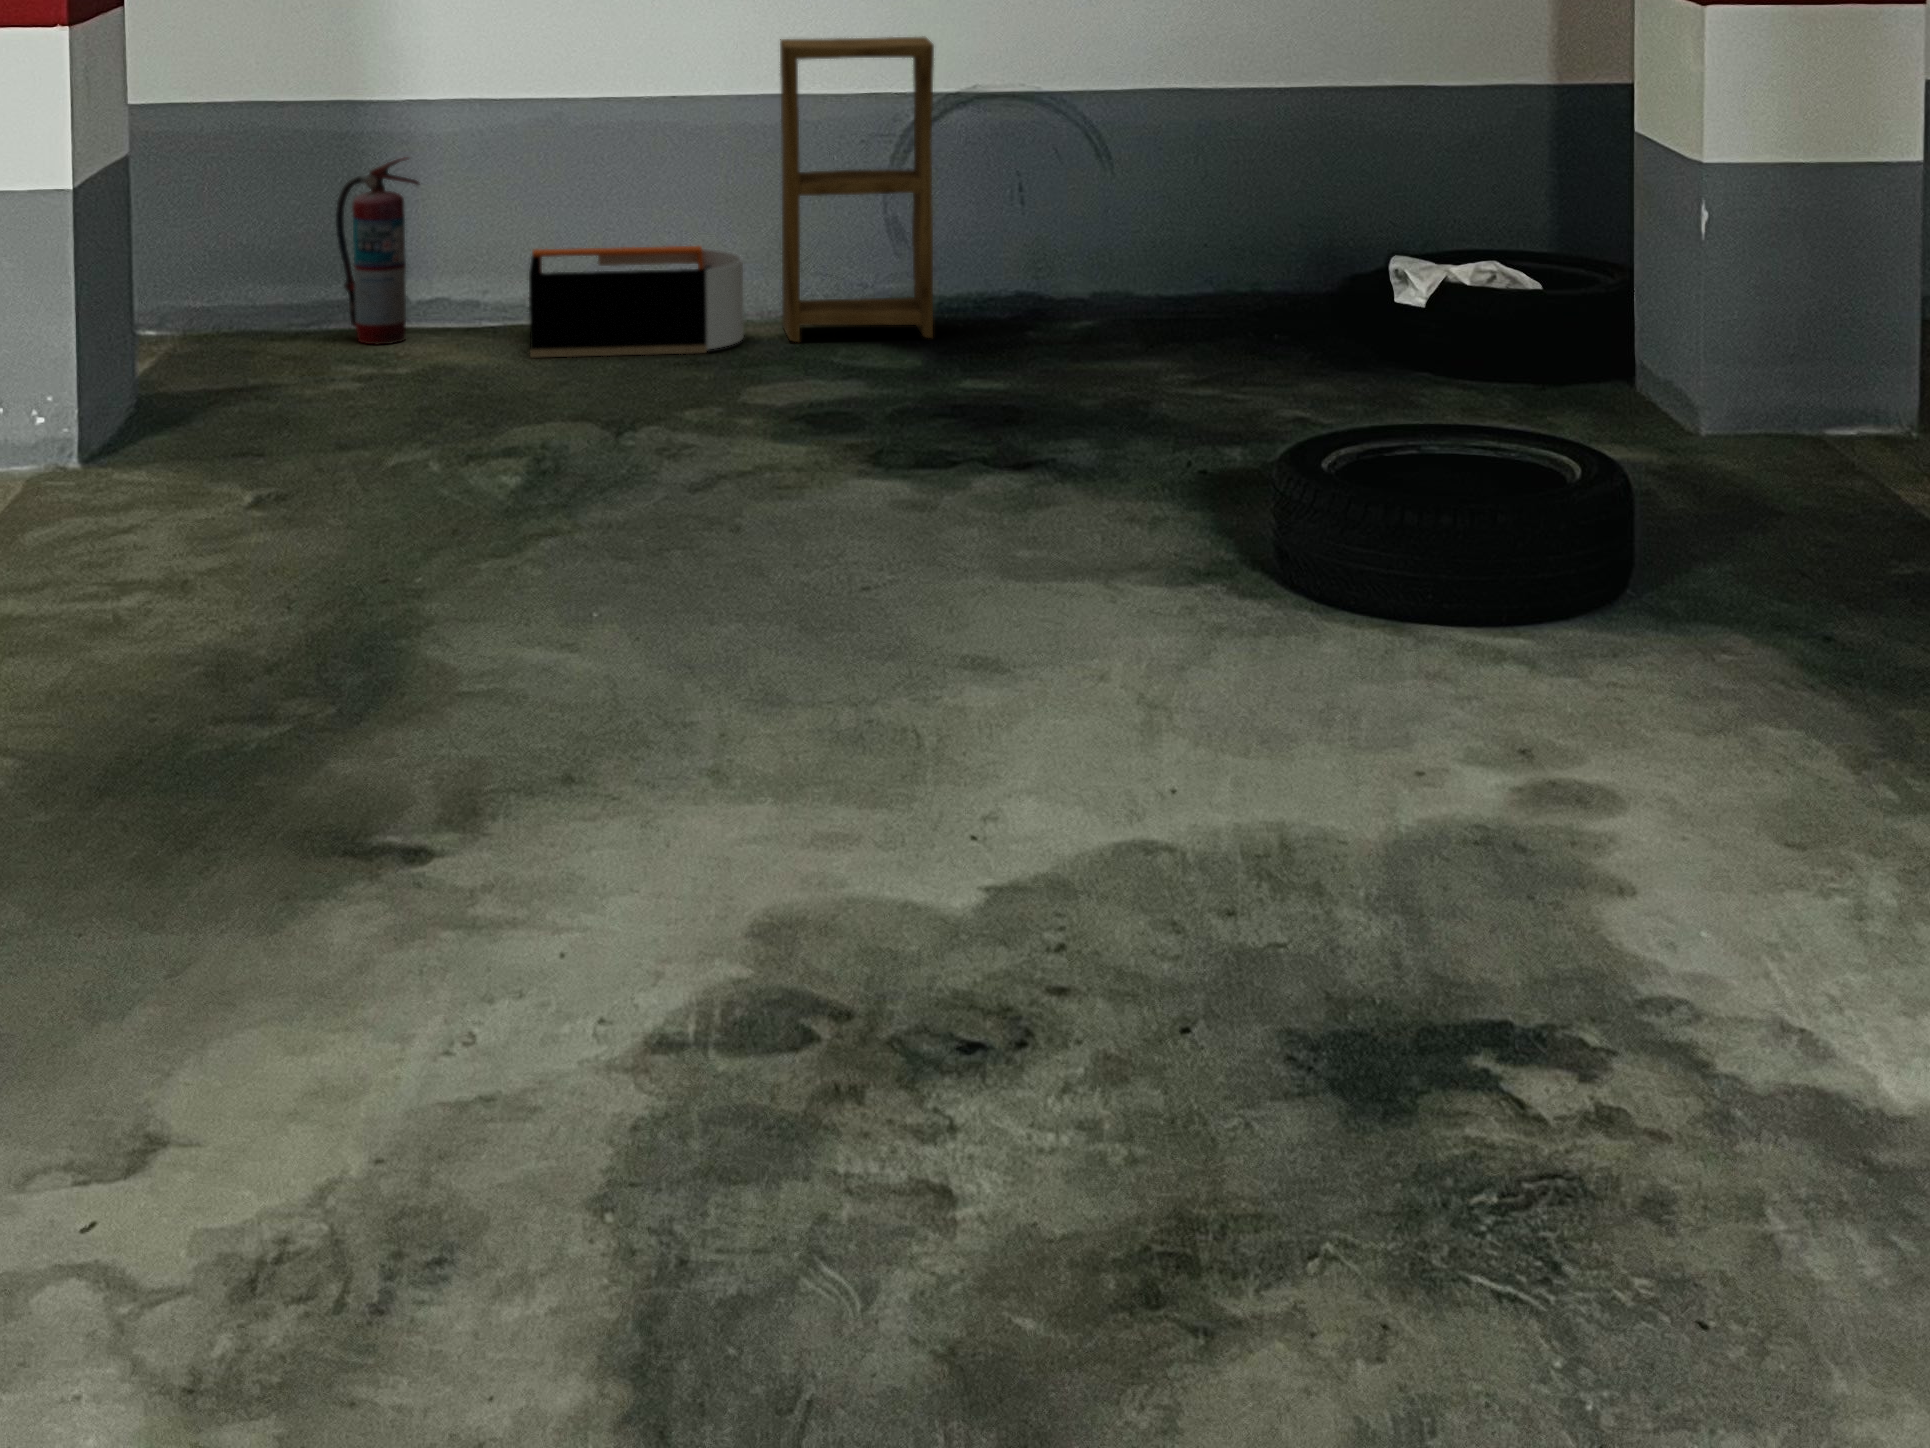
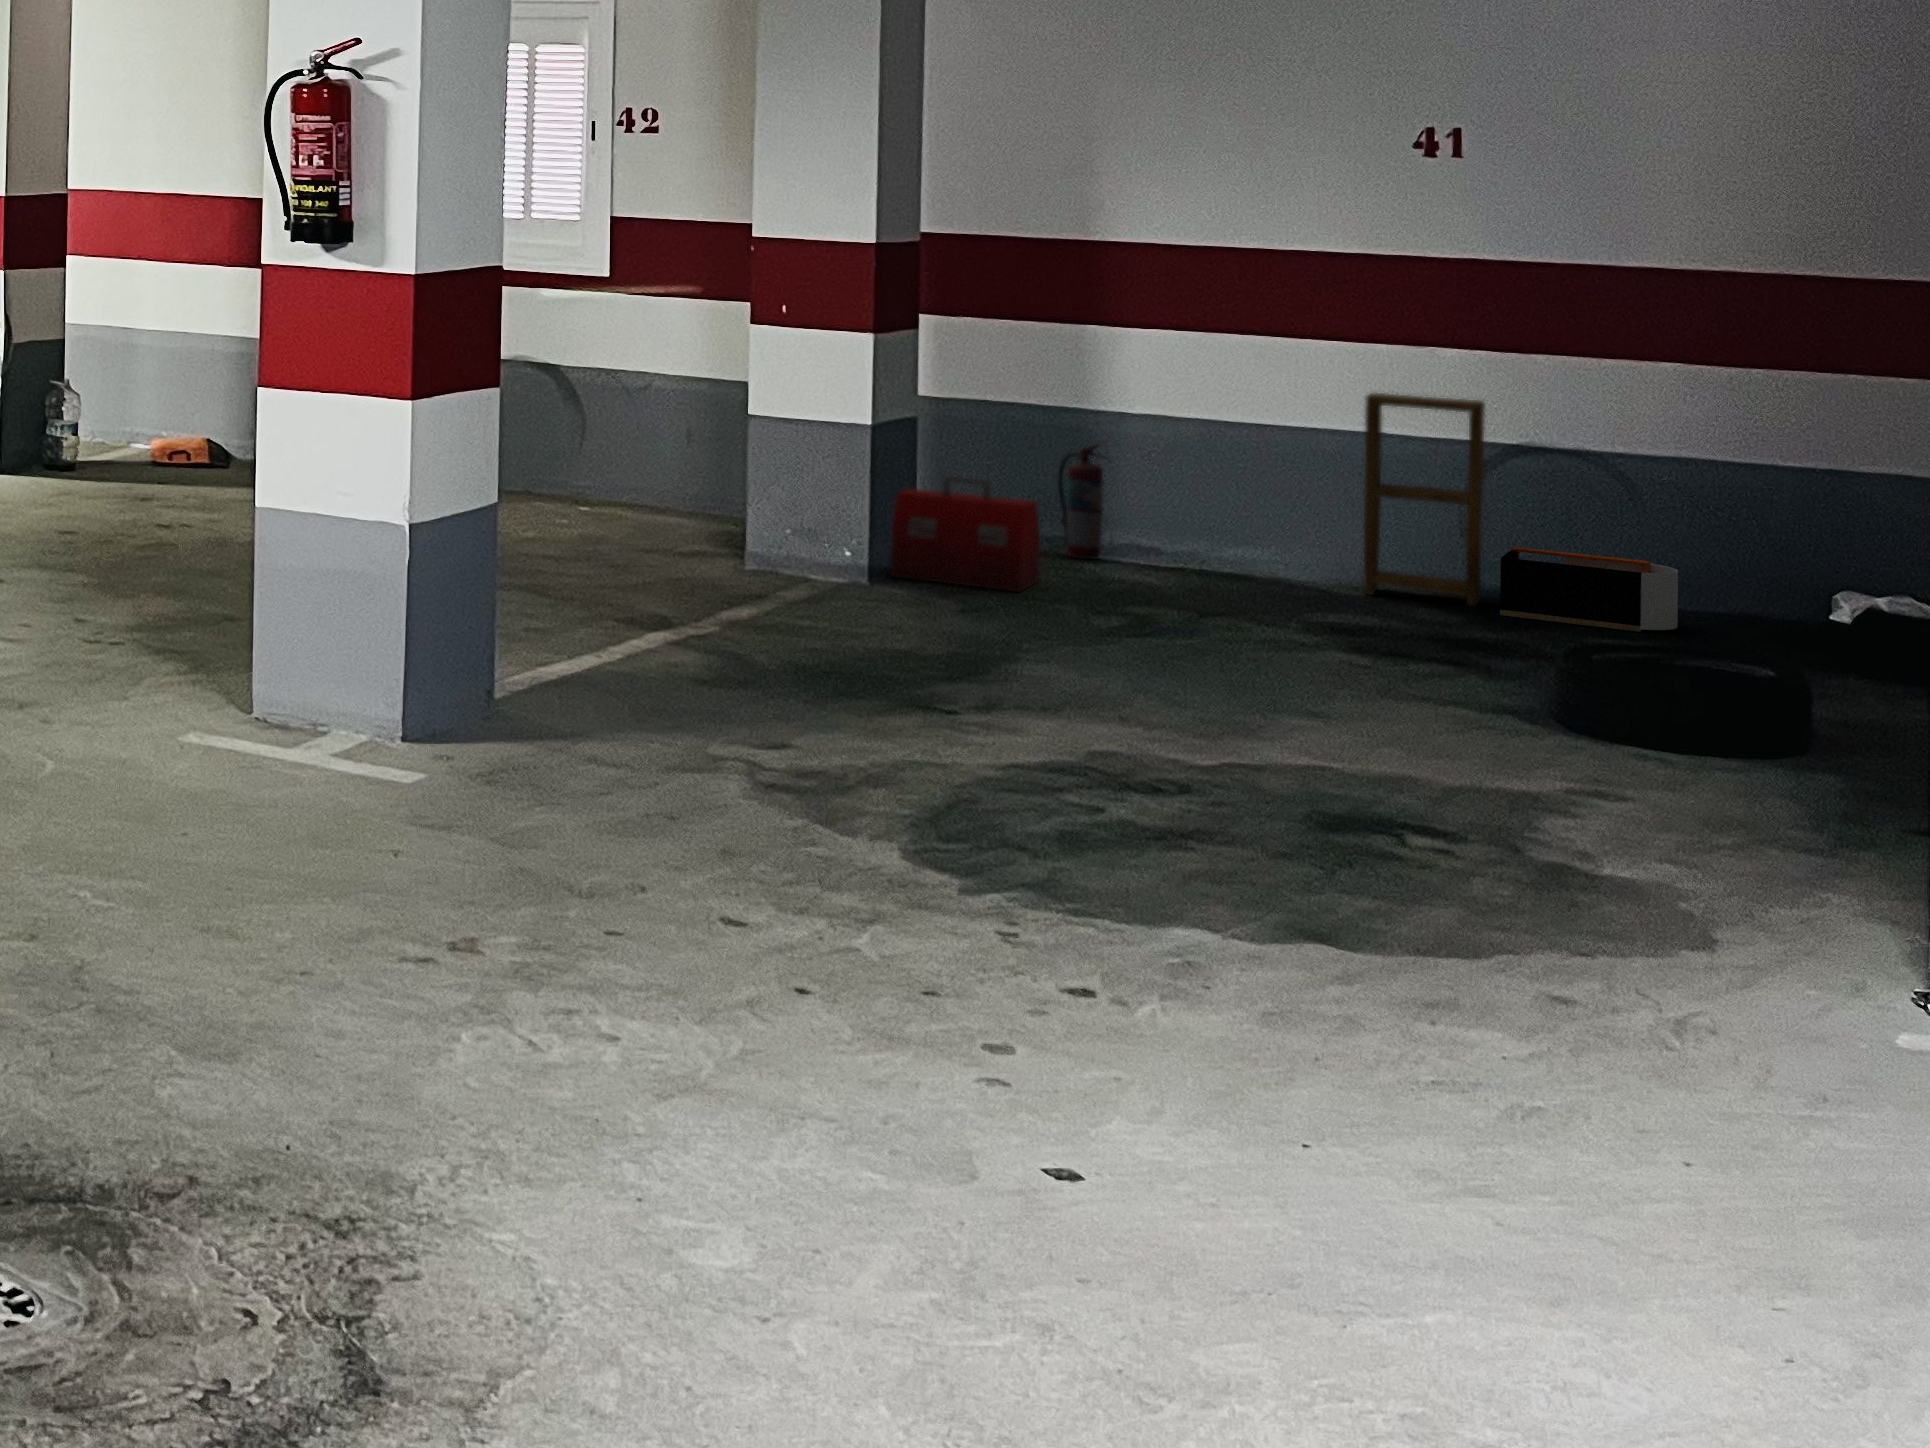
storage bin: present [529,246,744,358] -> present [1500,547,1678,632]
toolbox: none [118,258,353,451] -> present [891,476,1040,592]

